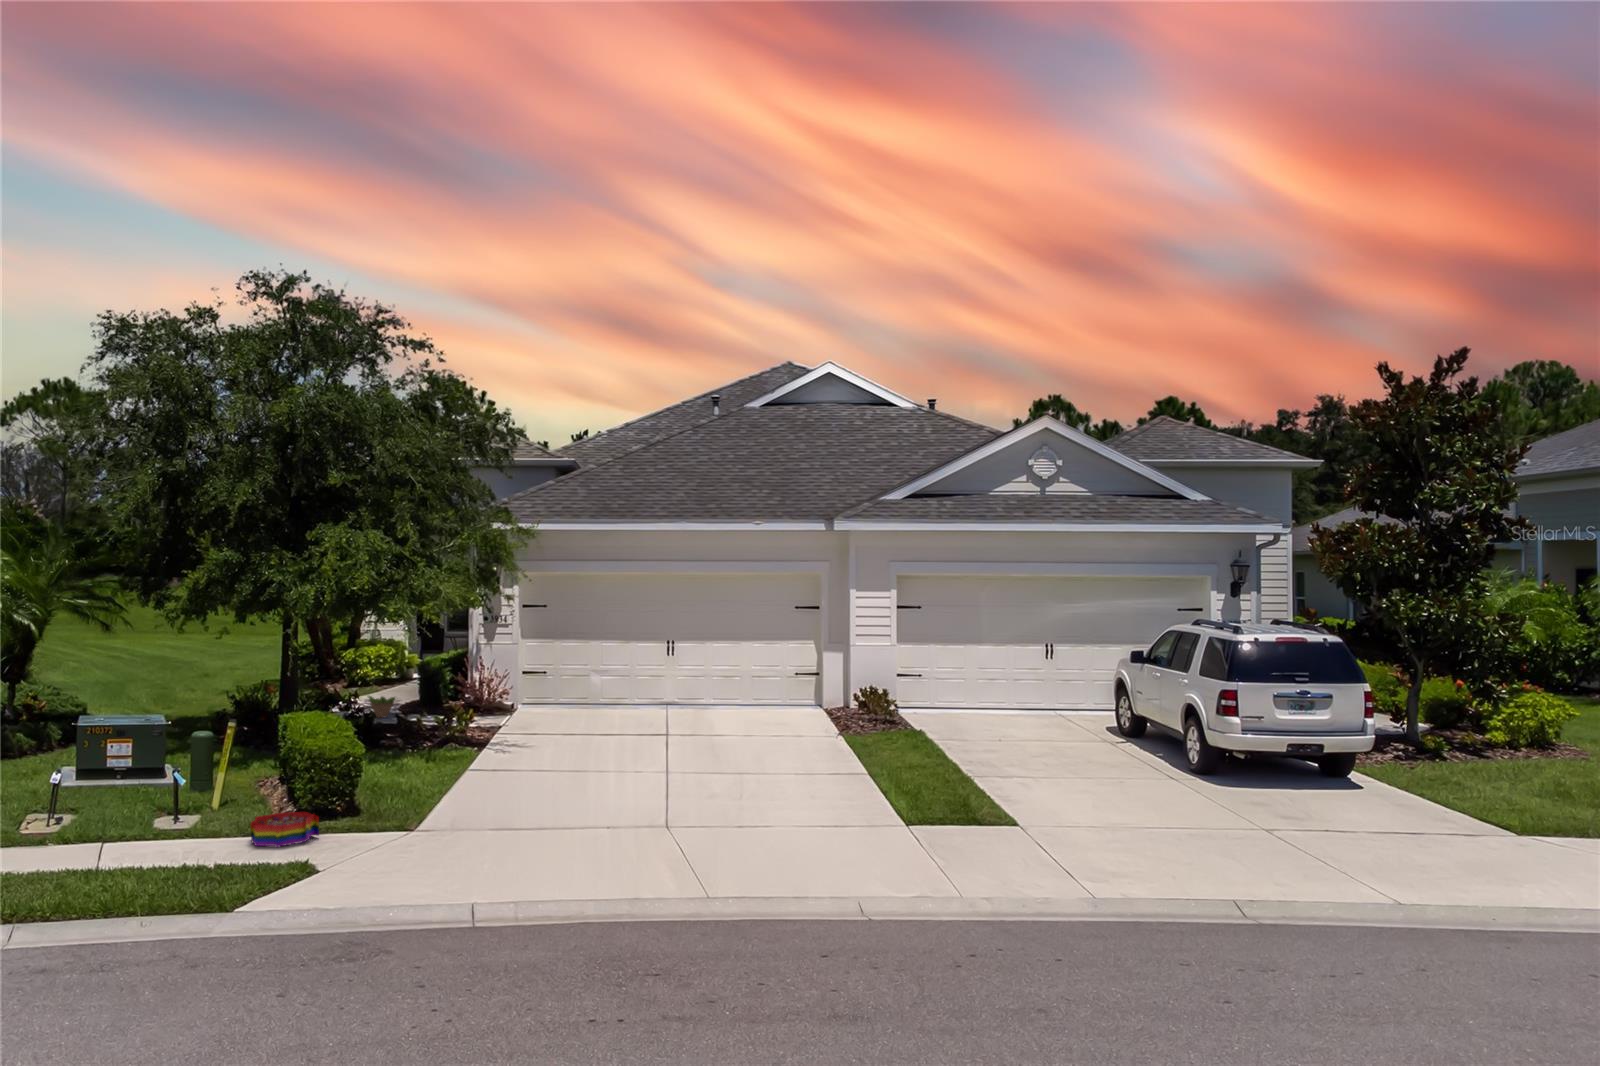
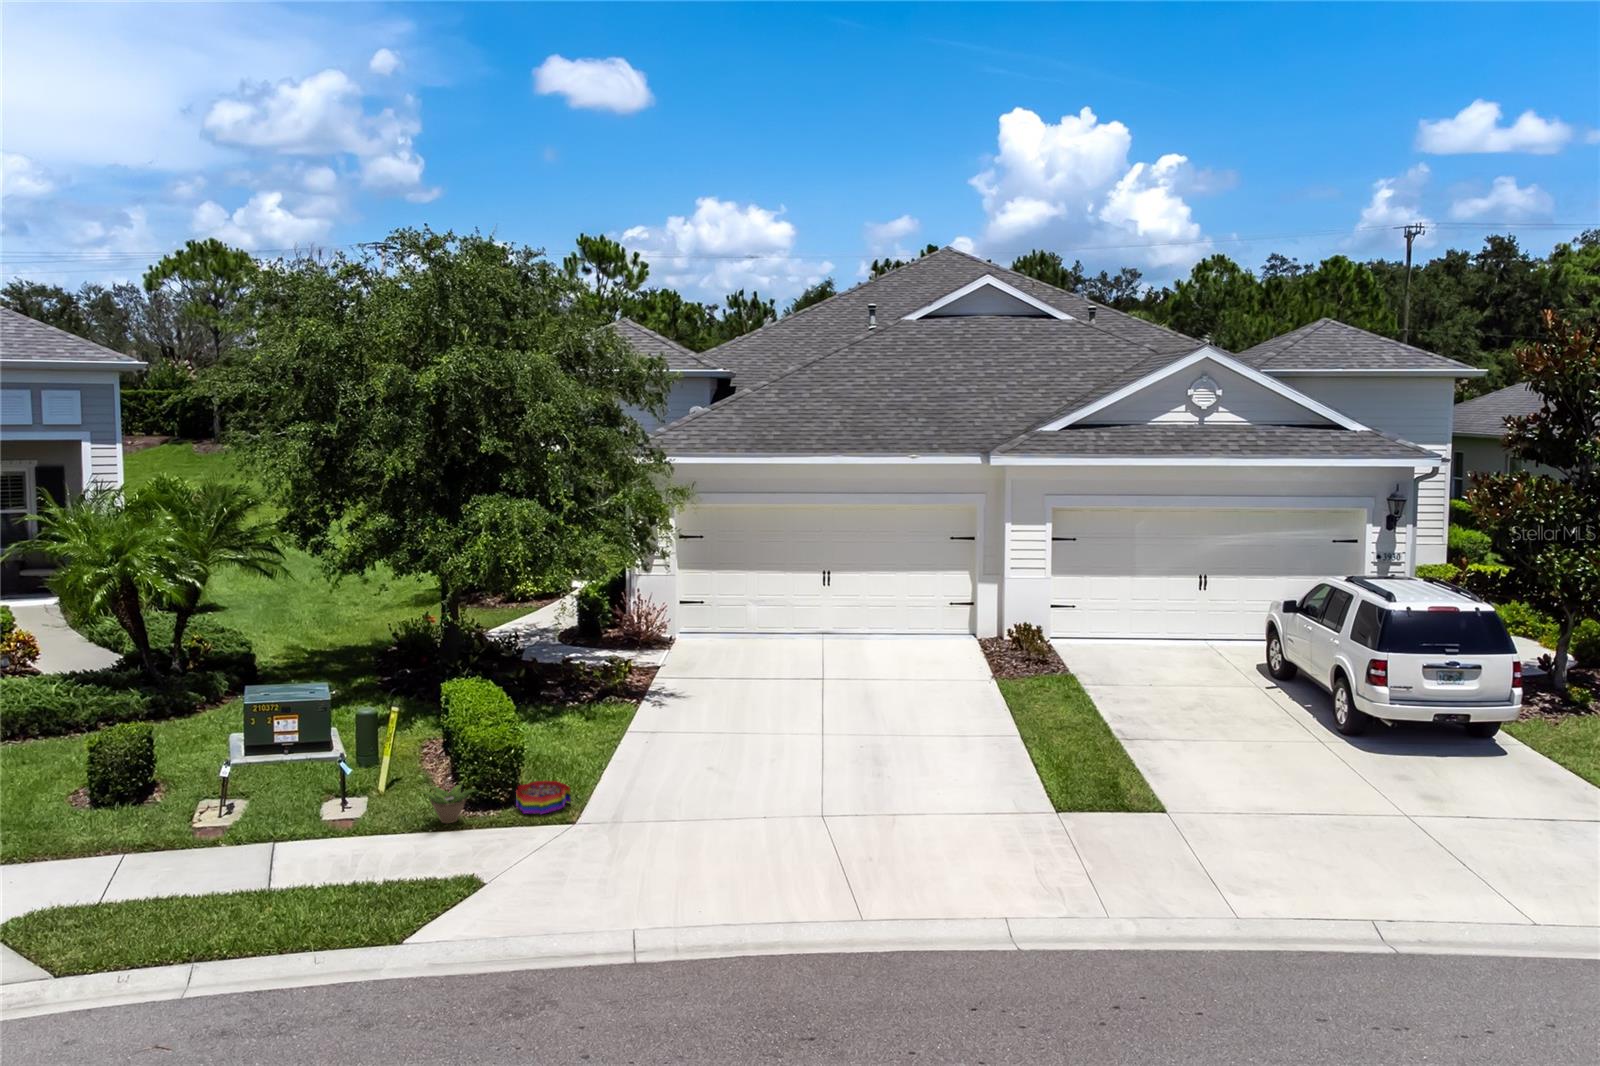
decorative plant: present [368,696,396,718] -> present [421,785,475,823]

